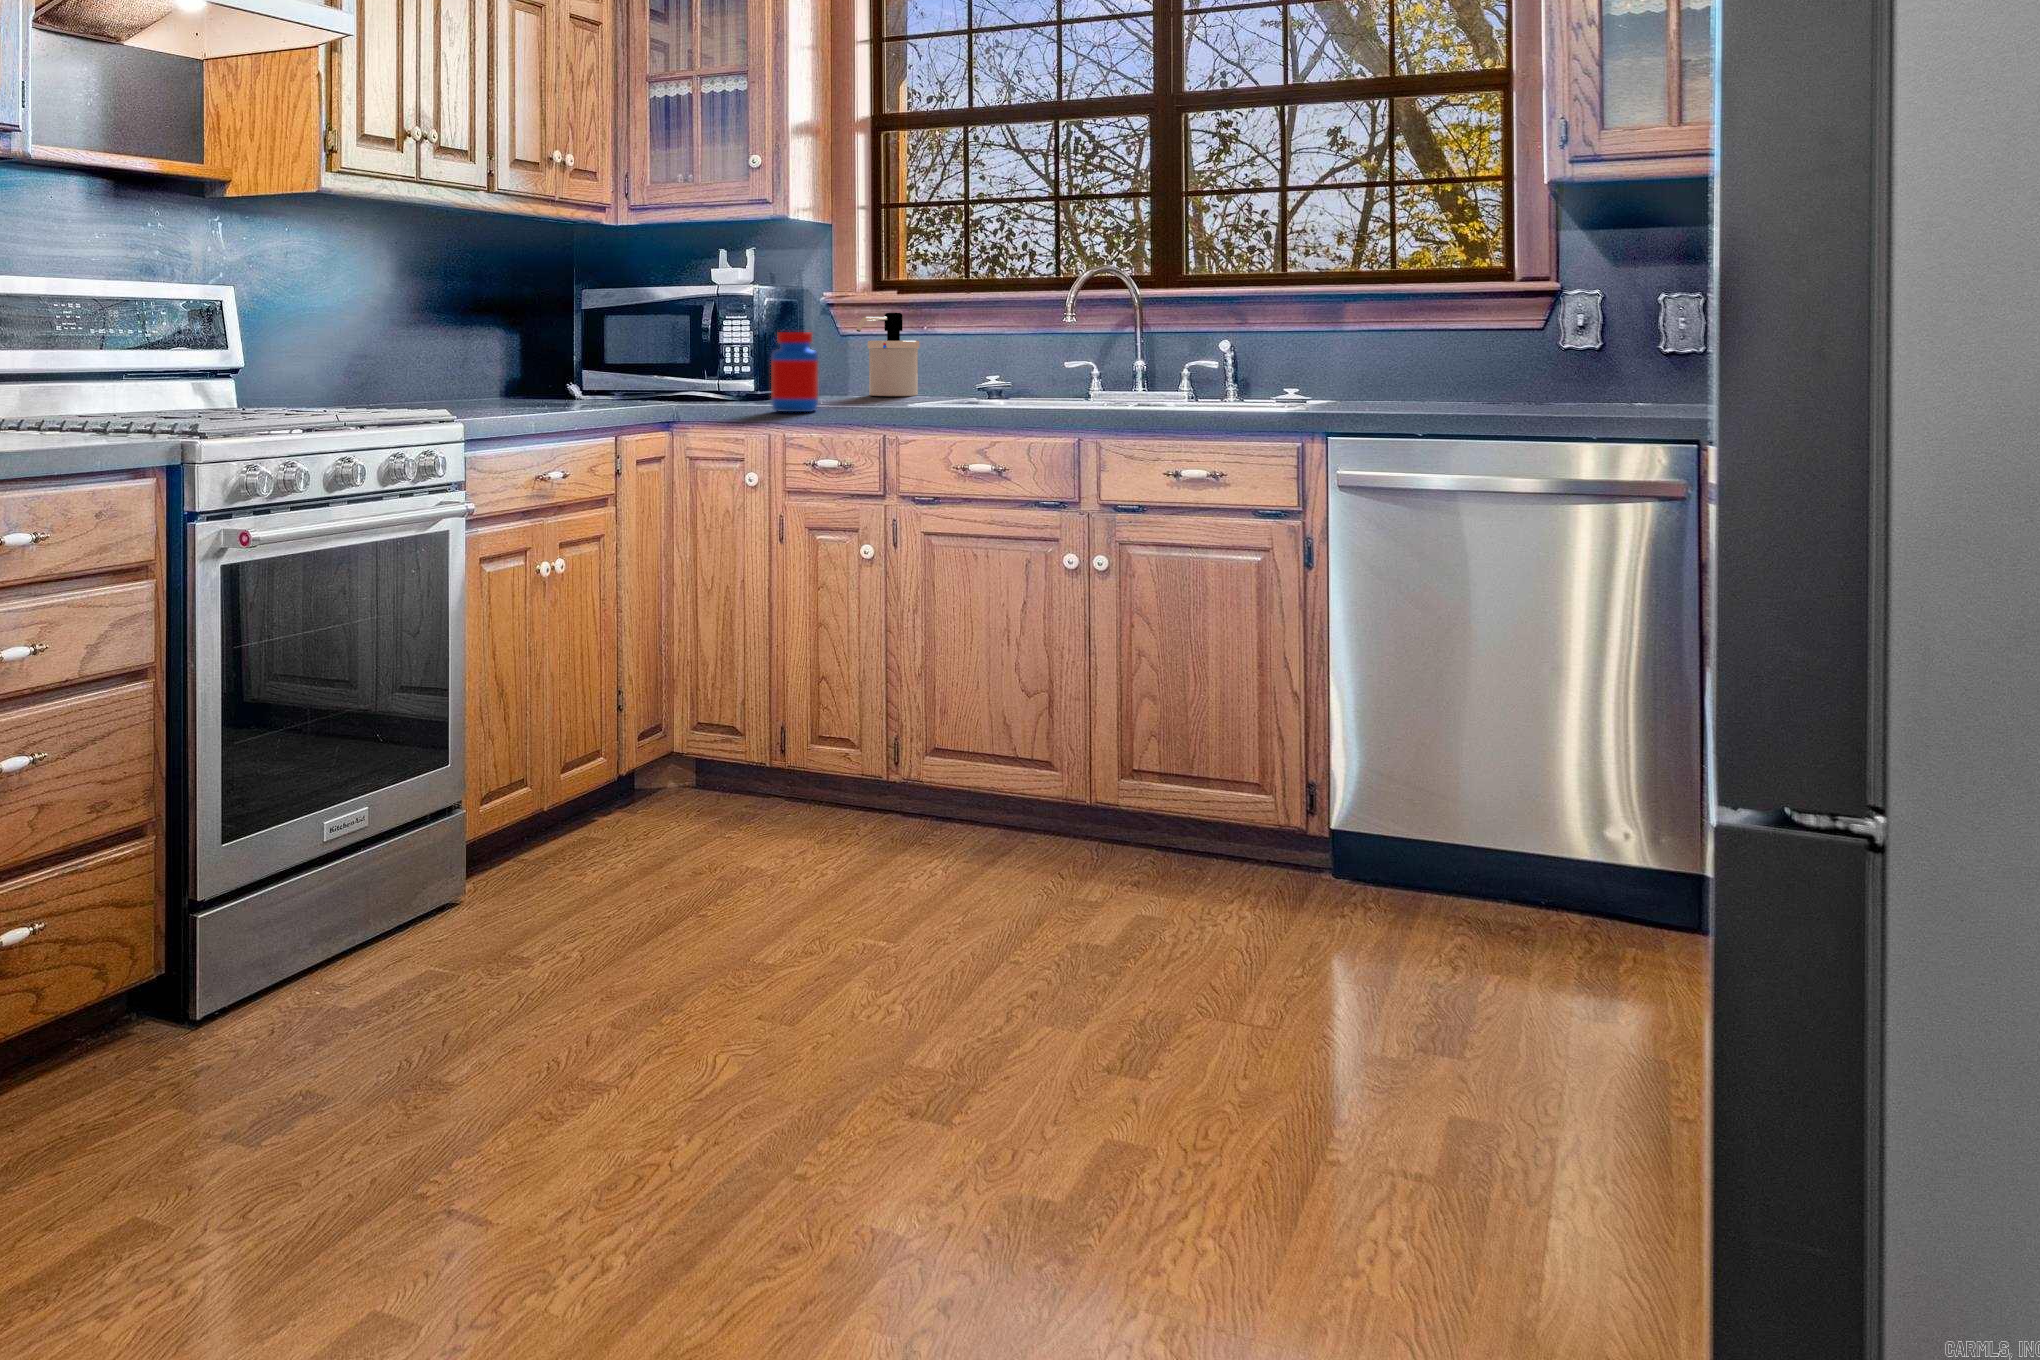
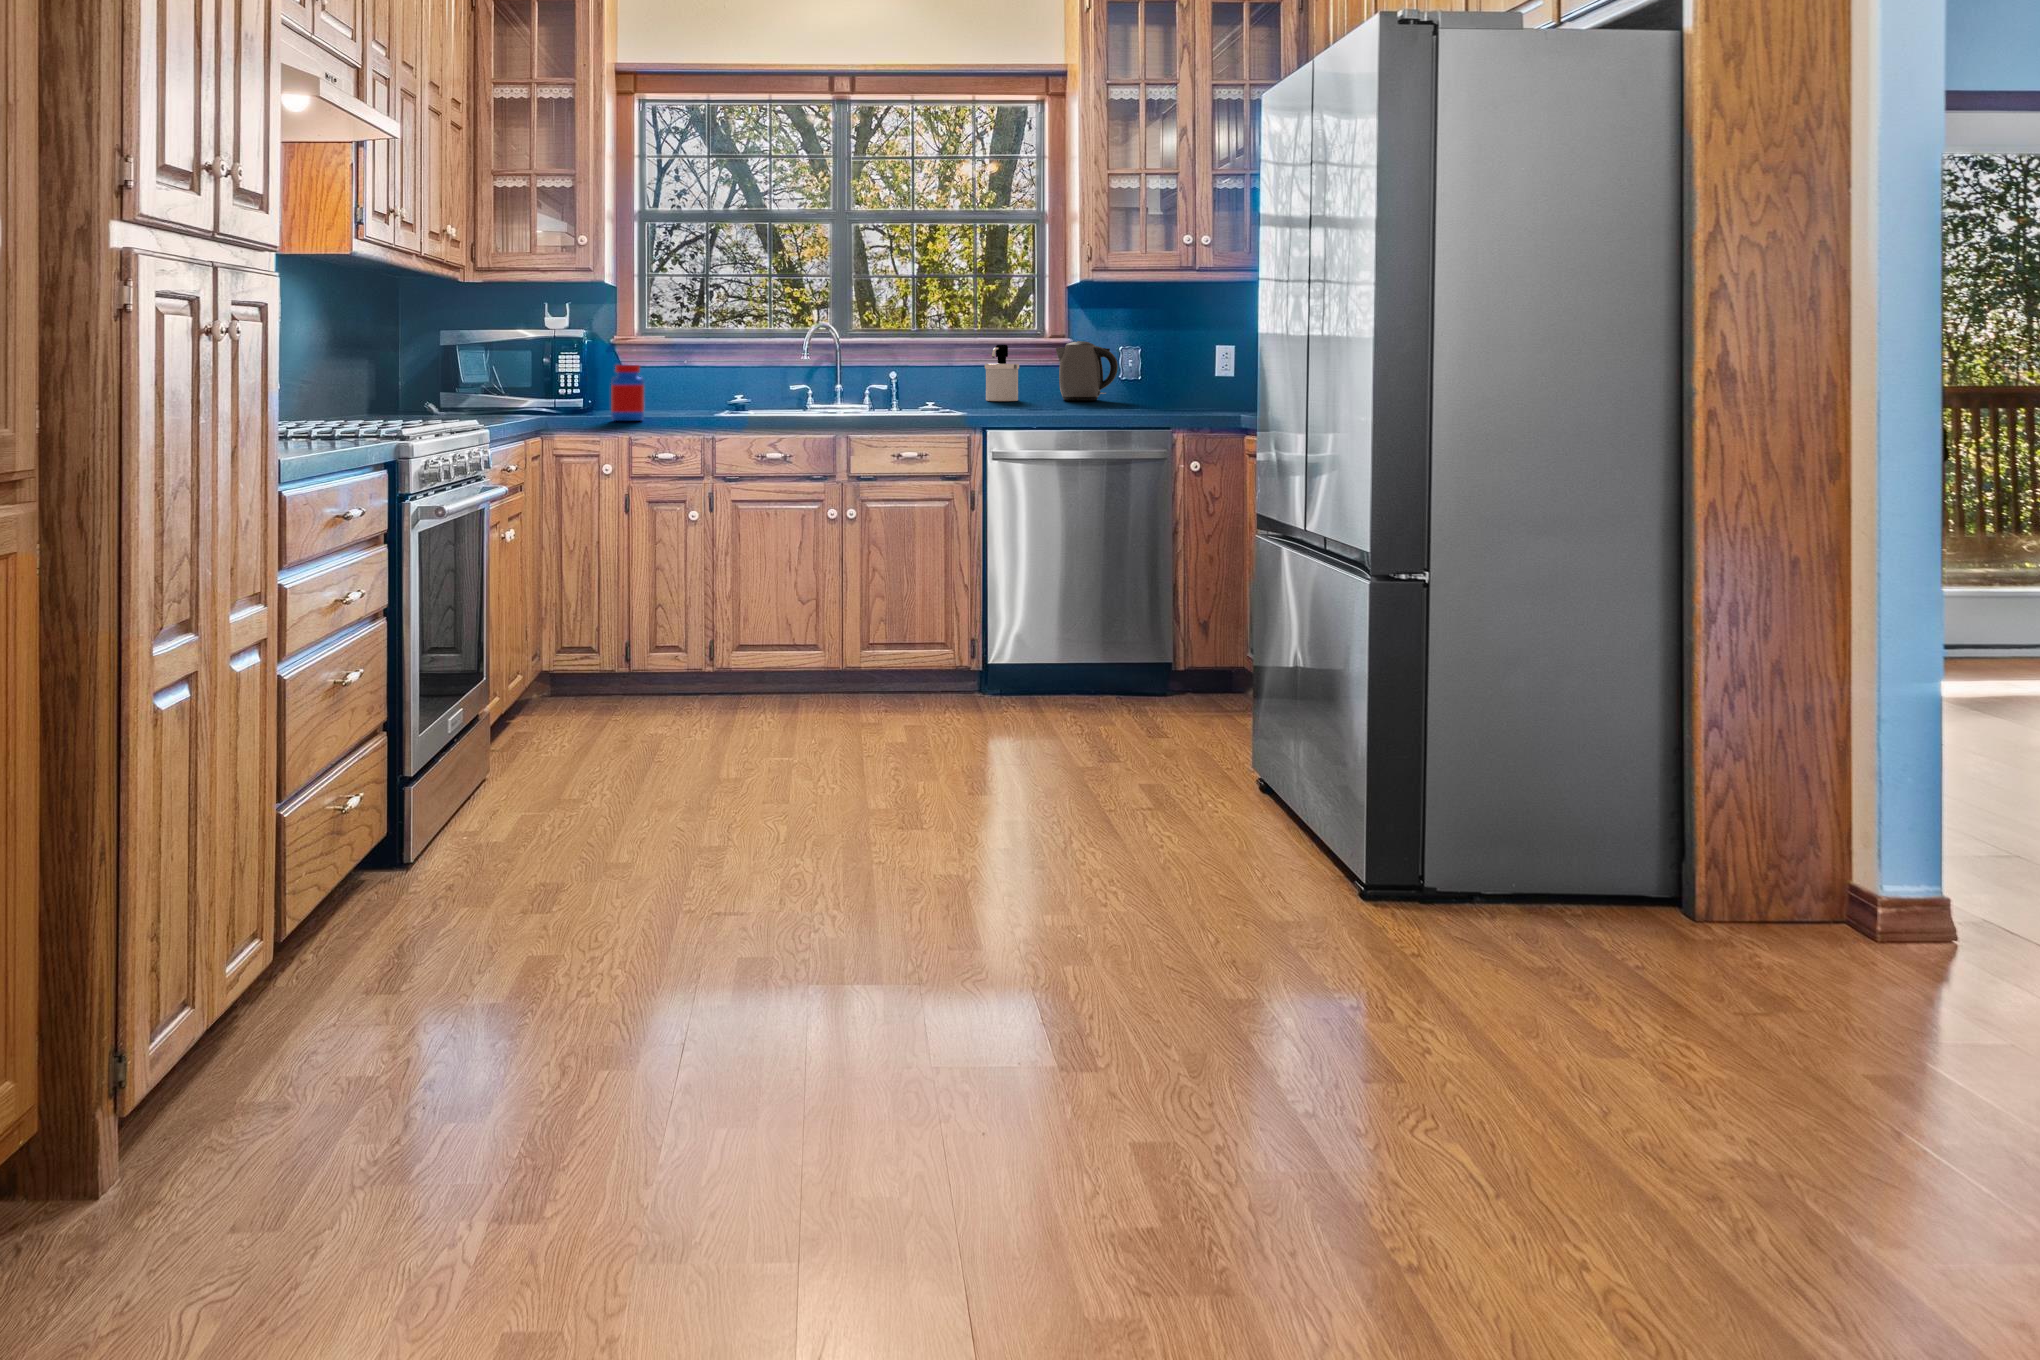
kettle: none [1537,291,1657,391] -> present [1056,341,1118,400]
soap dispenser: present [857,313,920,396] -> present [985,345,1019,401]

